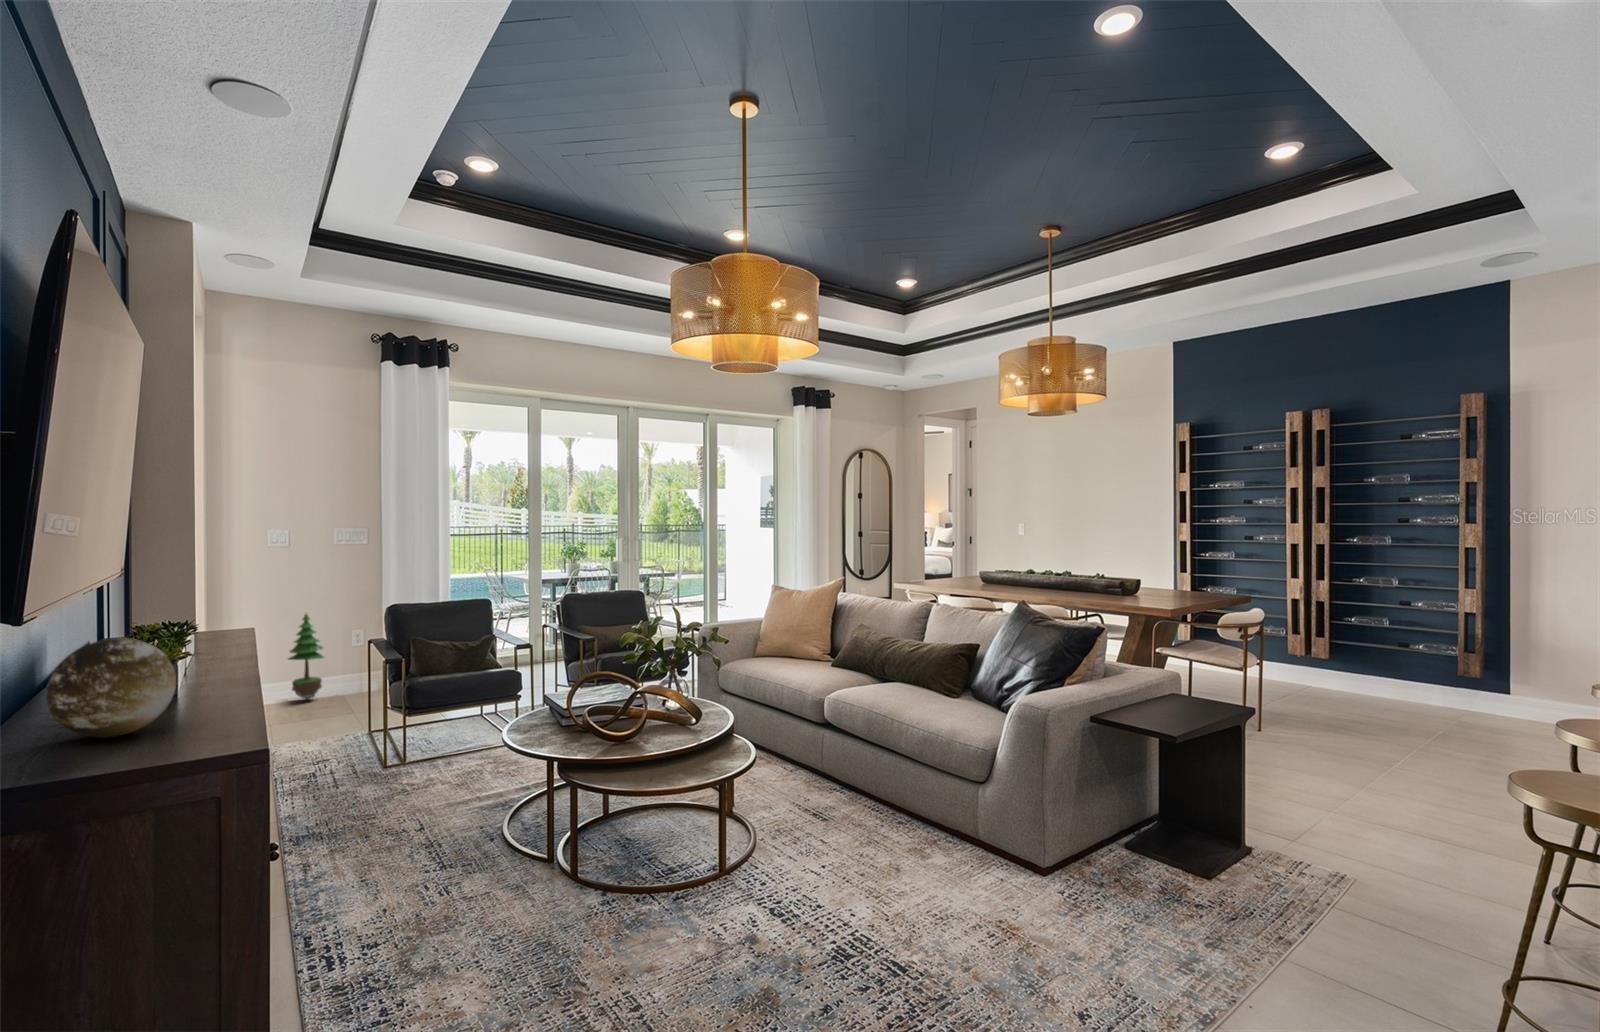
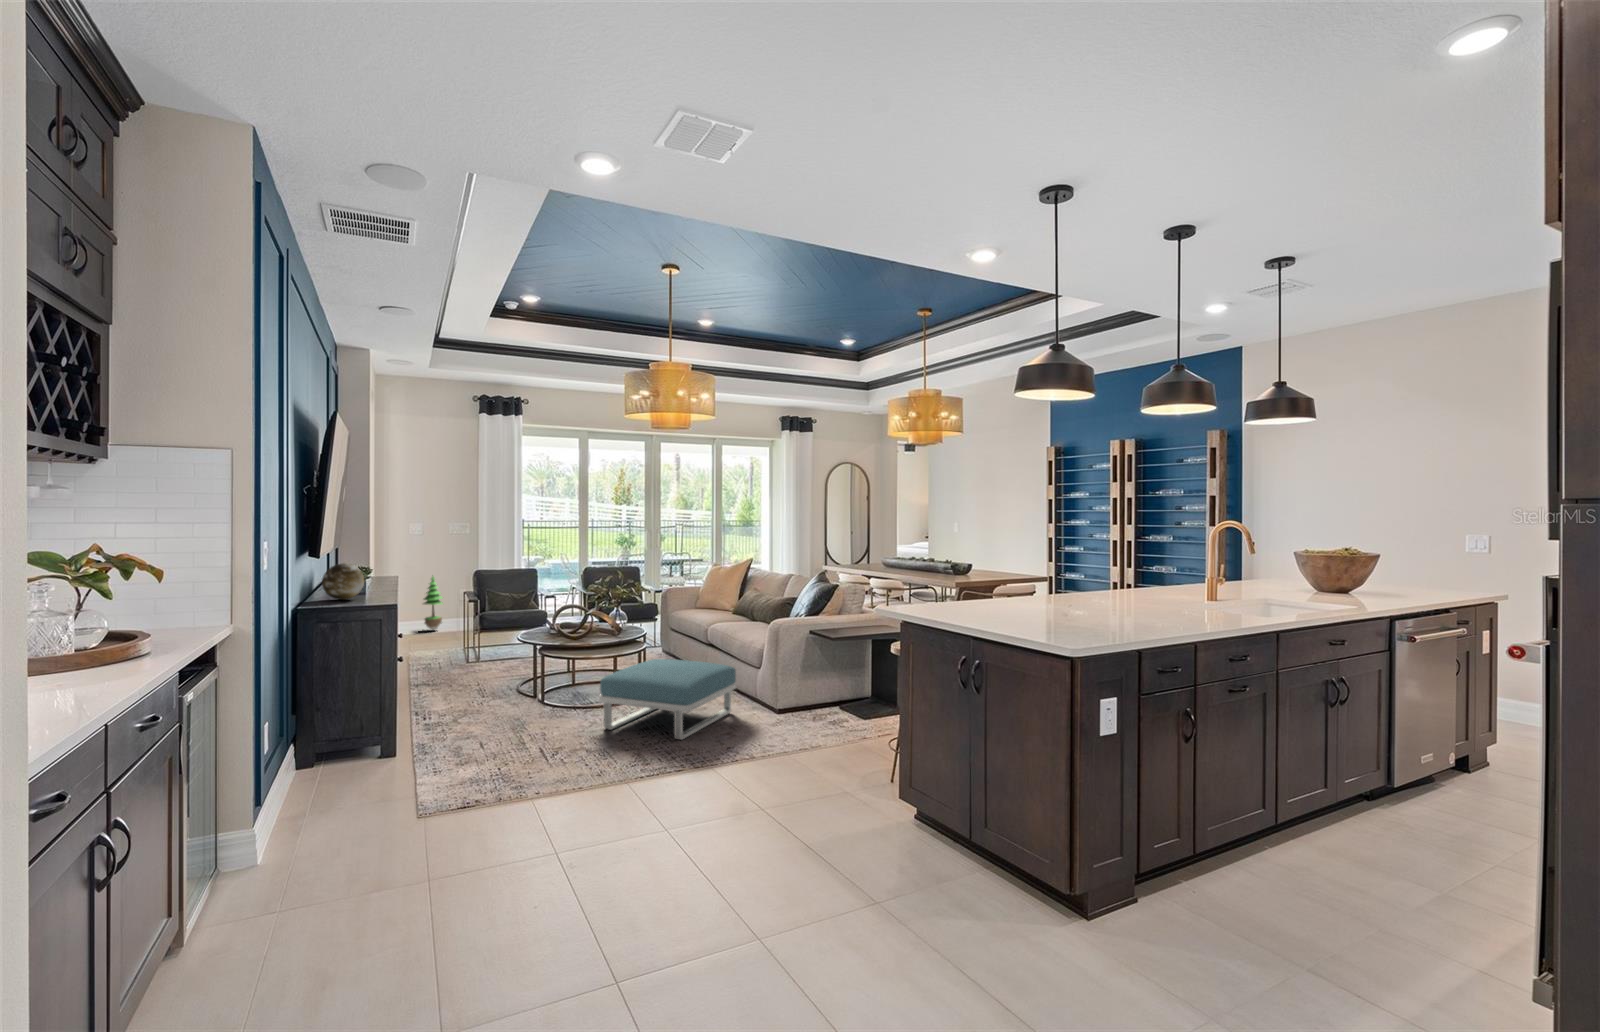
footstool: none [724,779,954,983] -> present [599,659,736,740]

